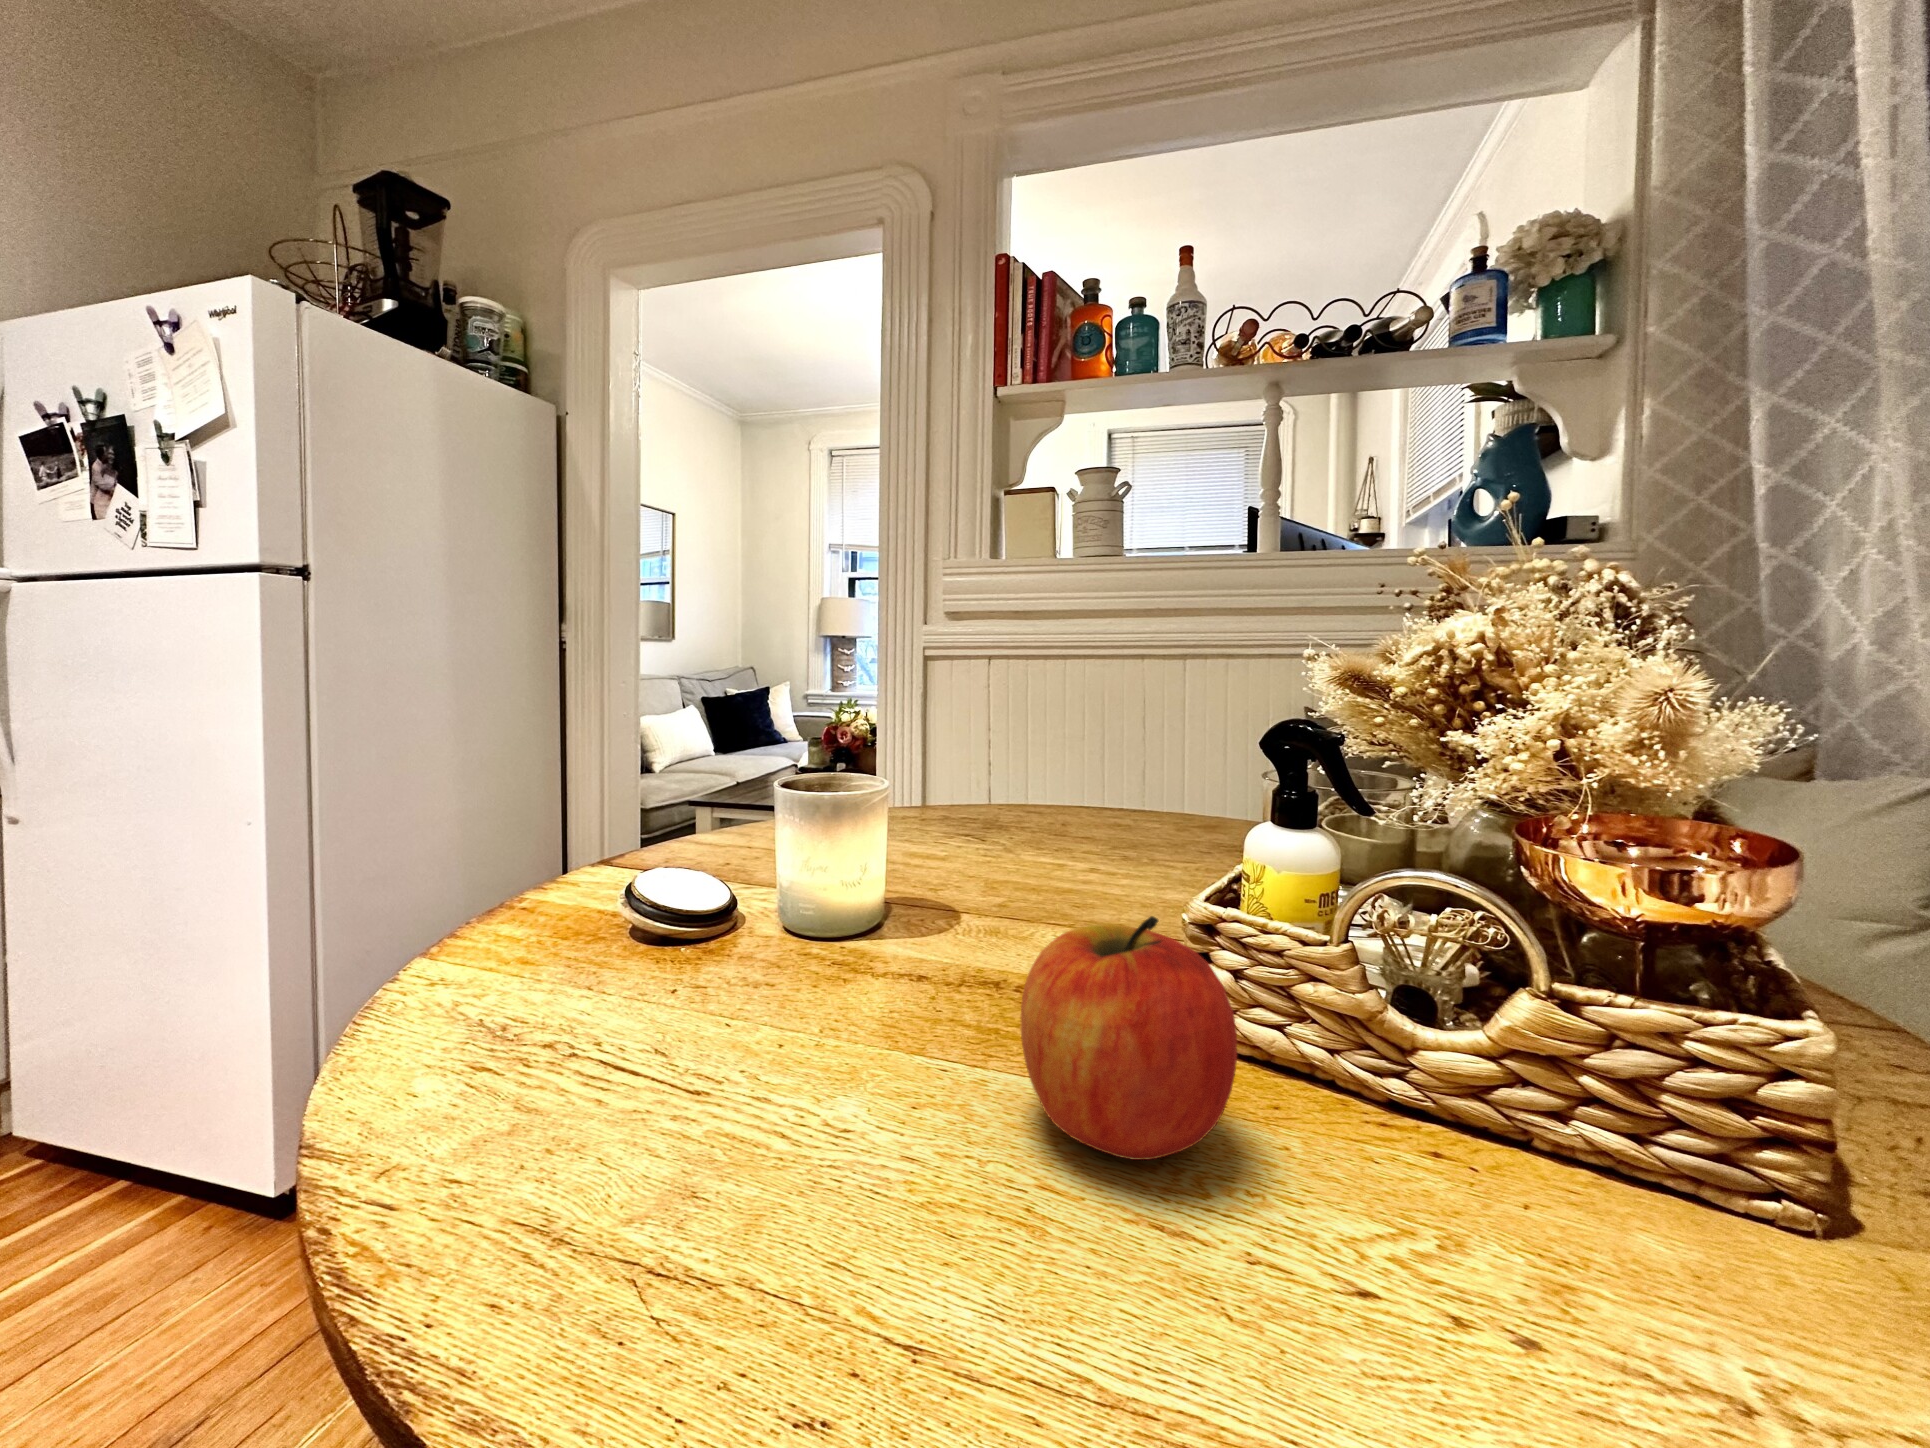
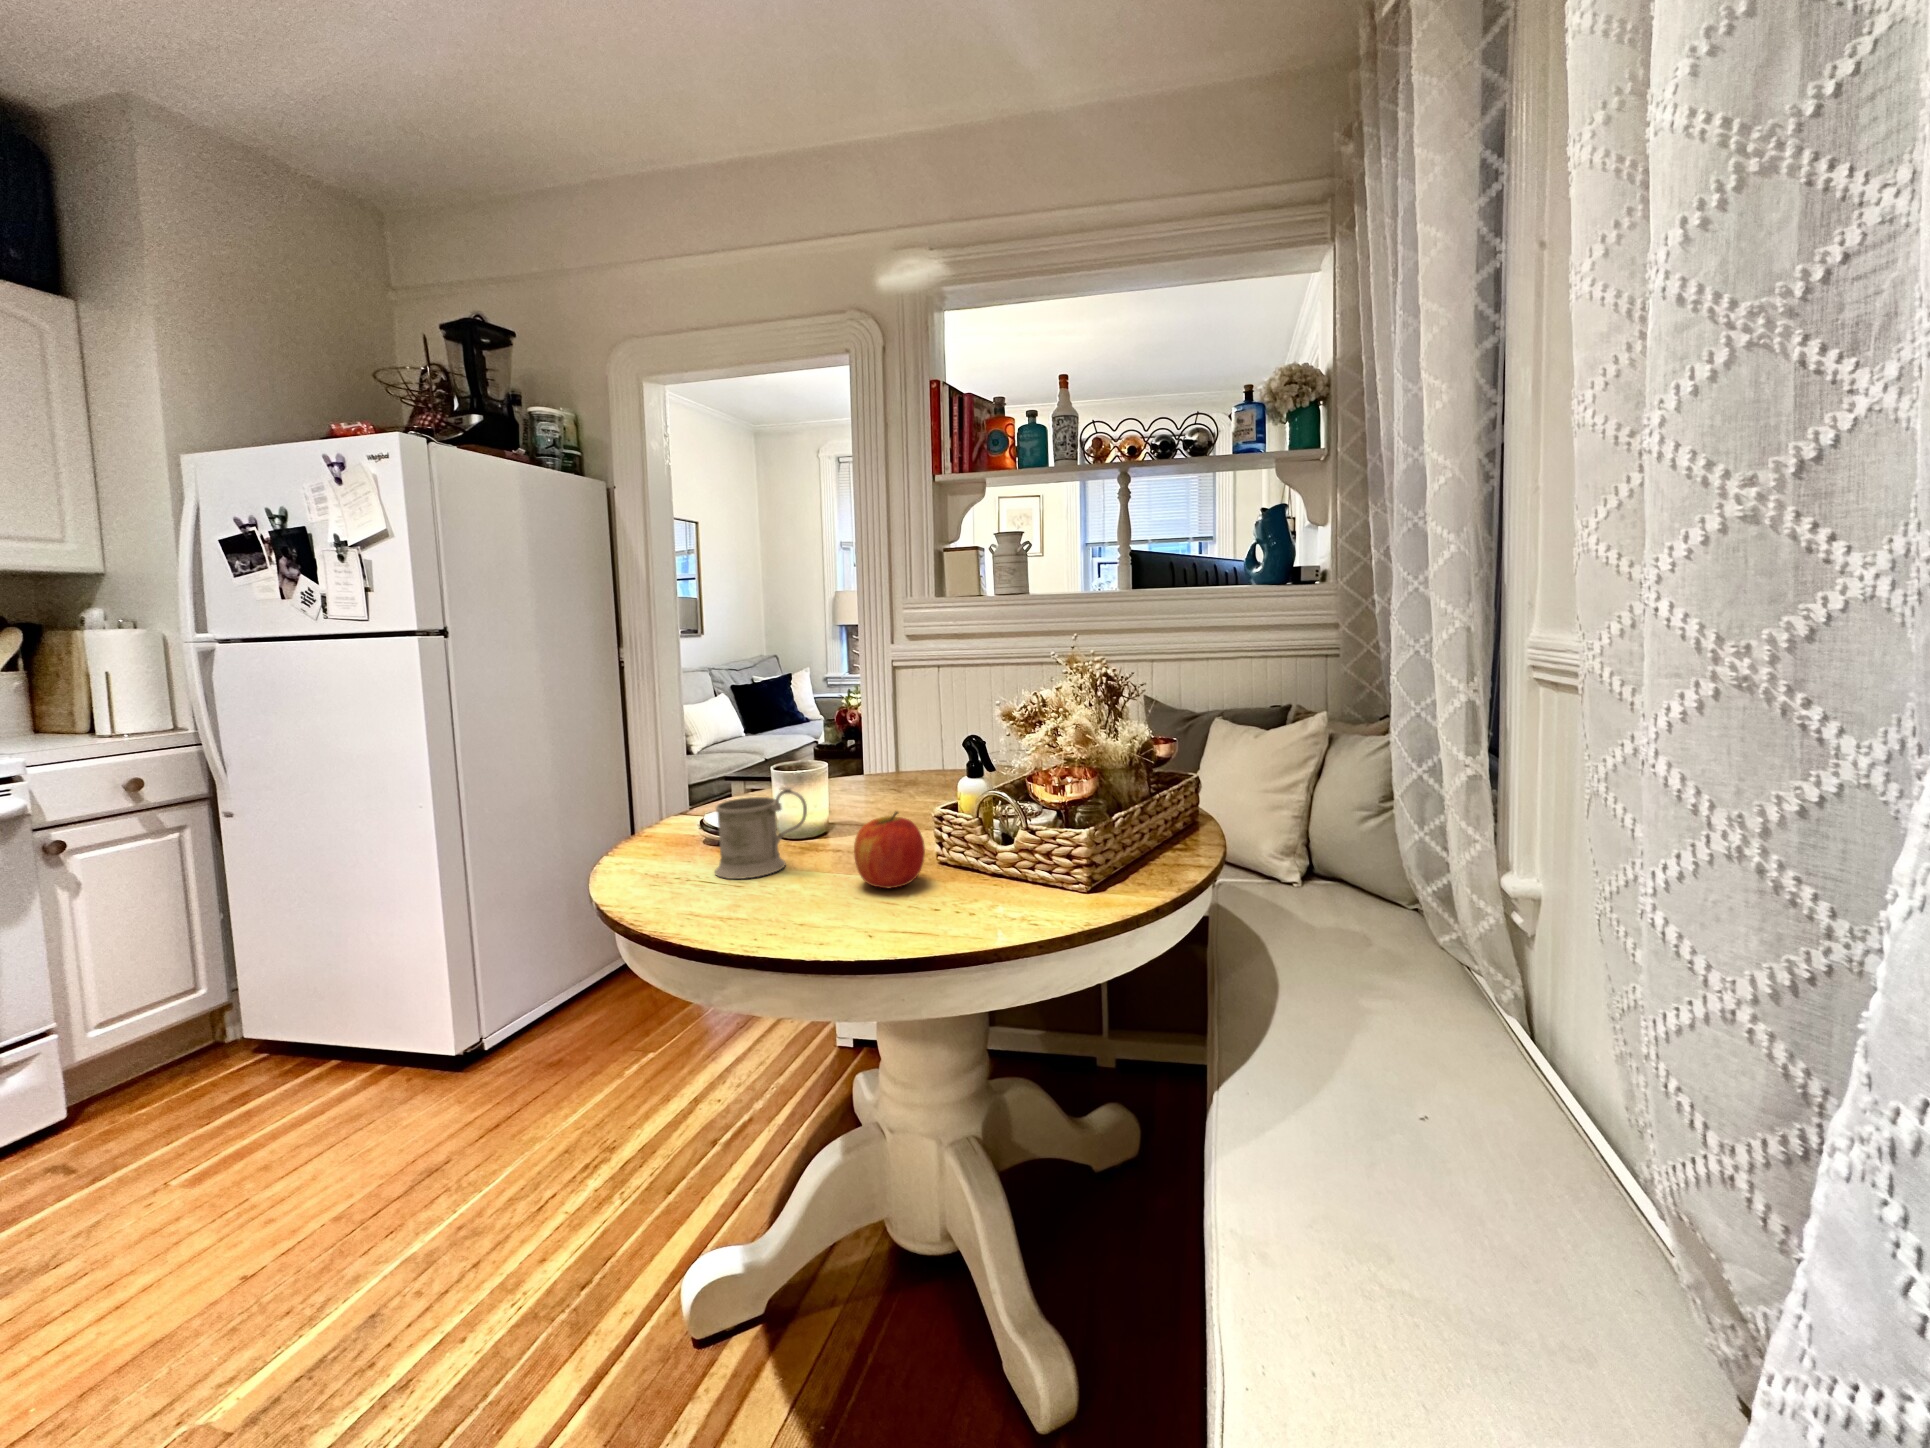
mug: none [631,825,873,1068] -> present [715,787,807,879]

